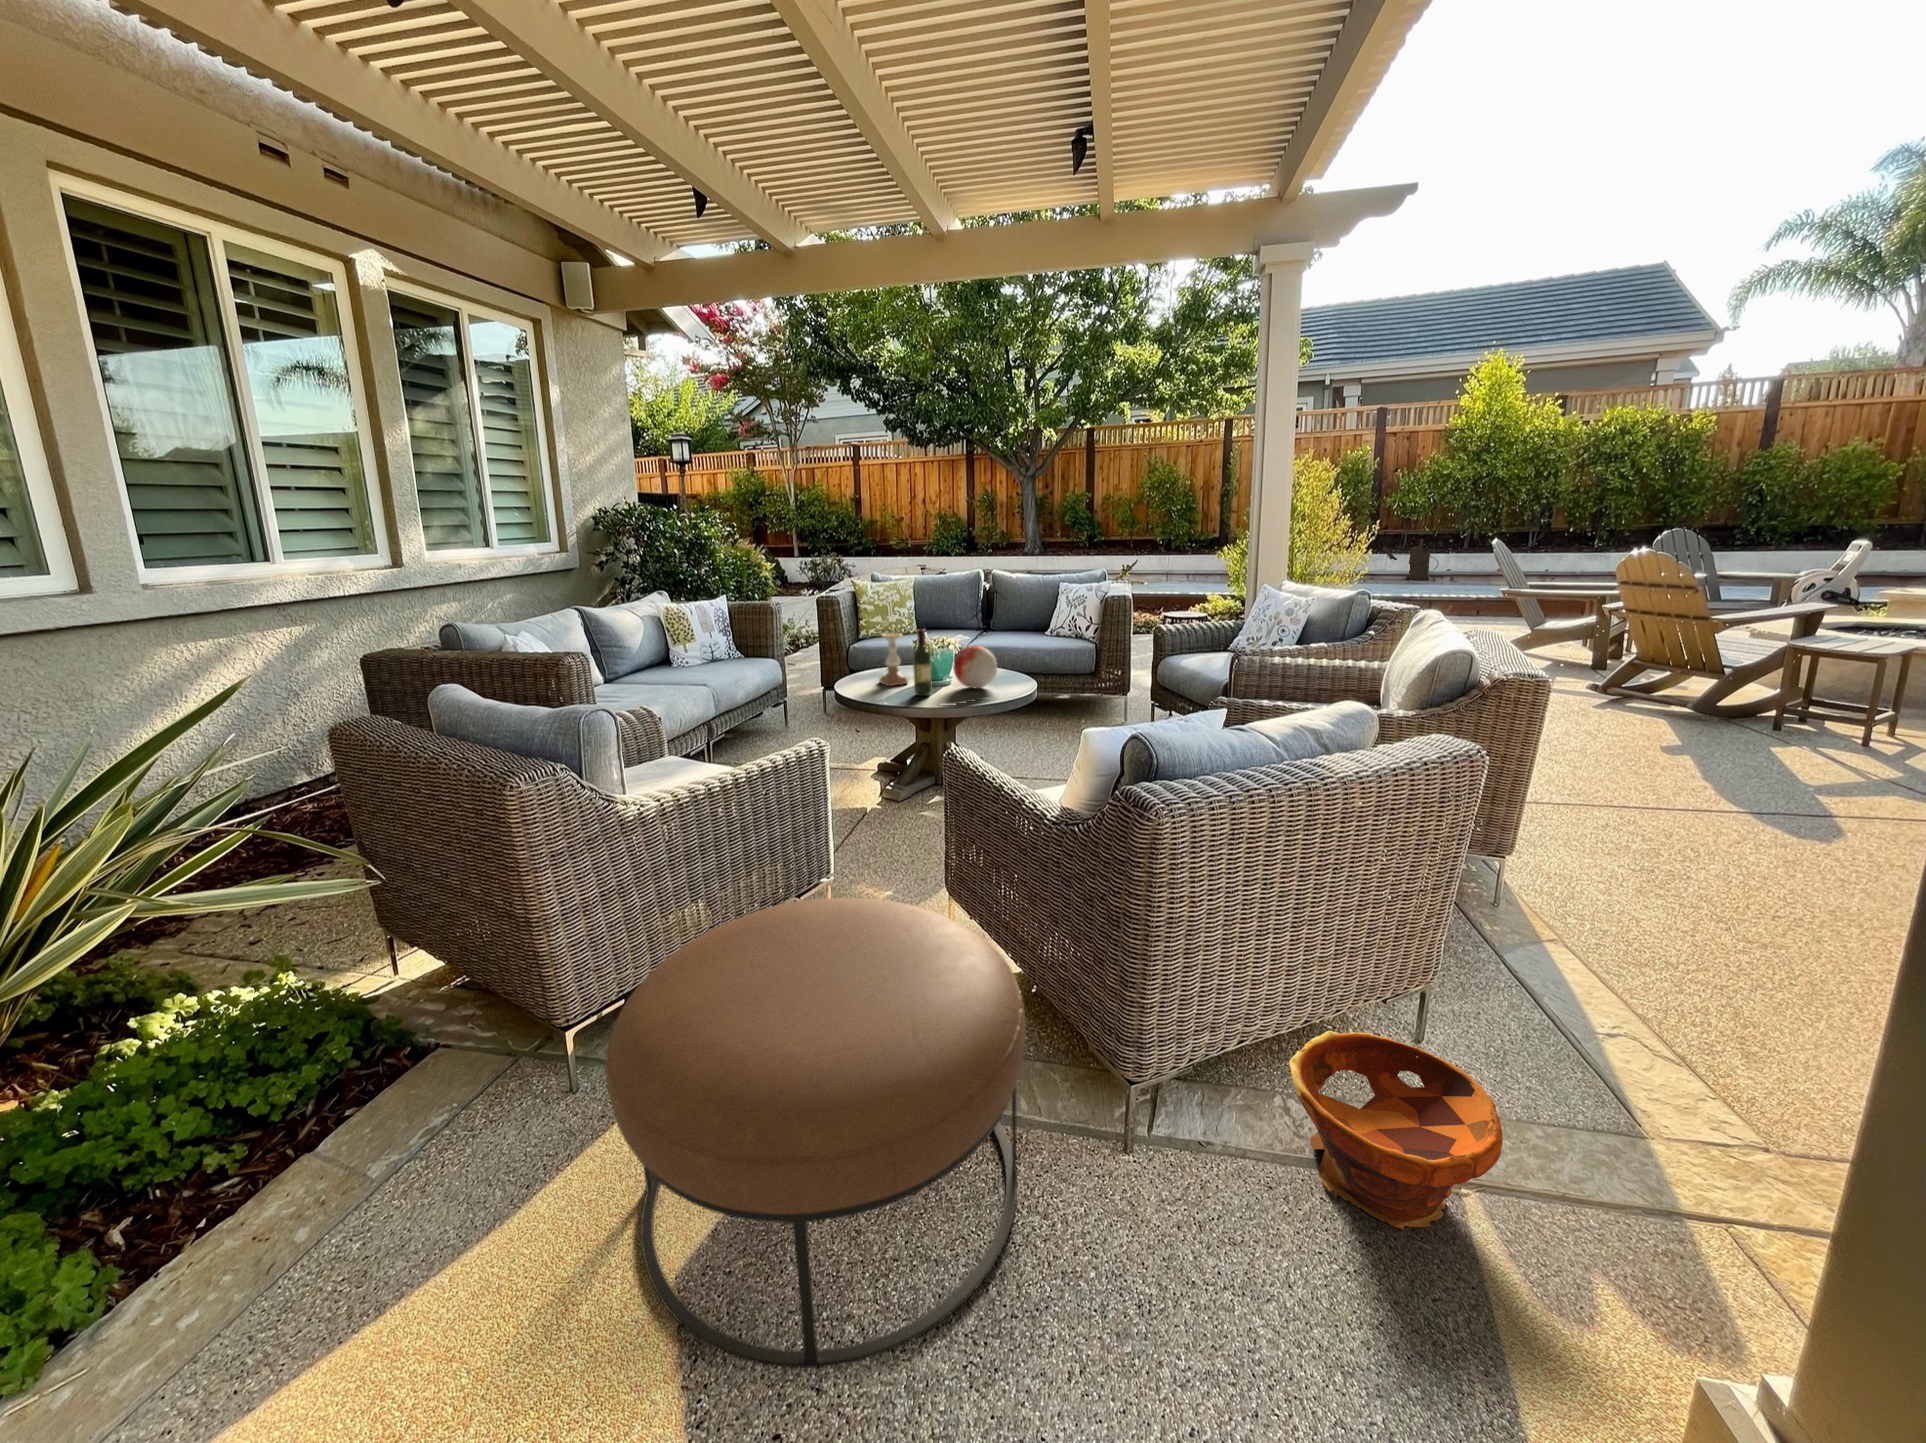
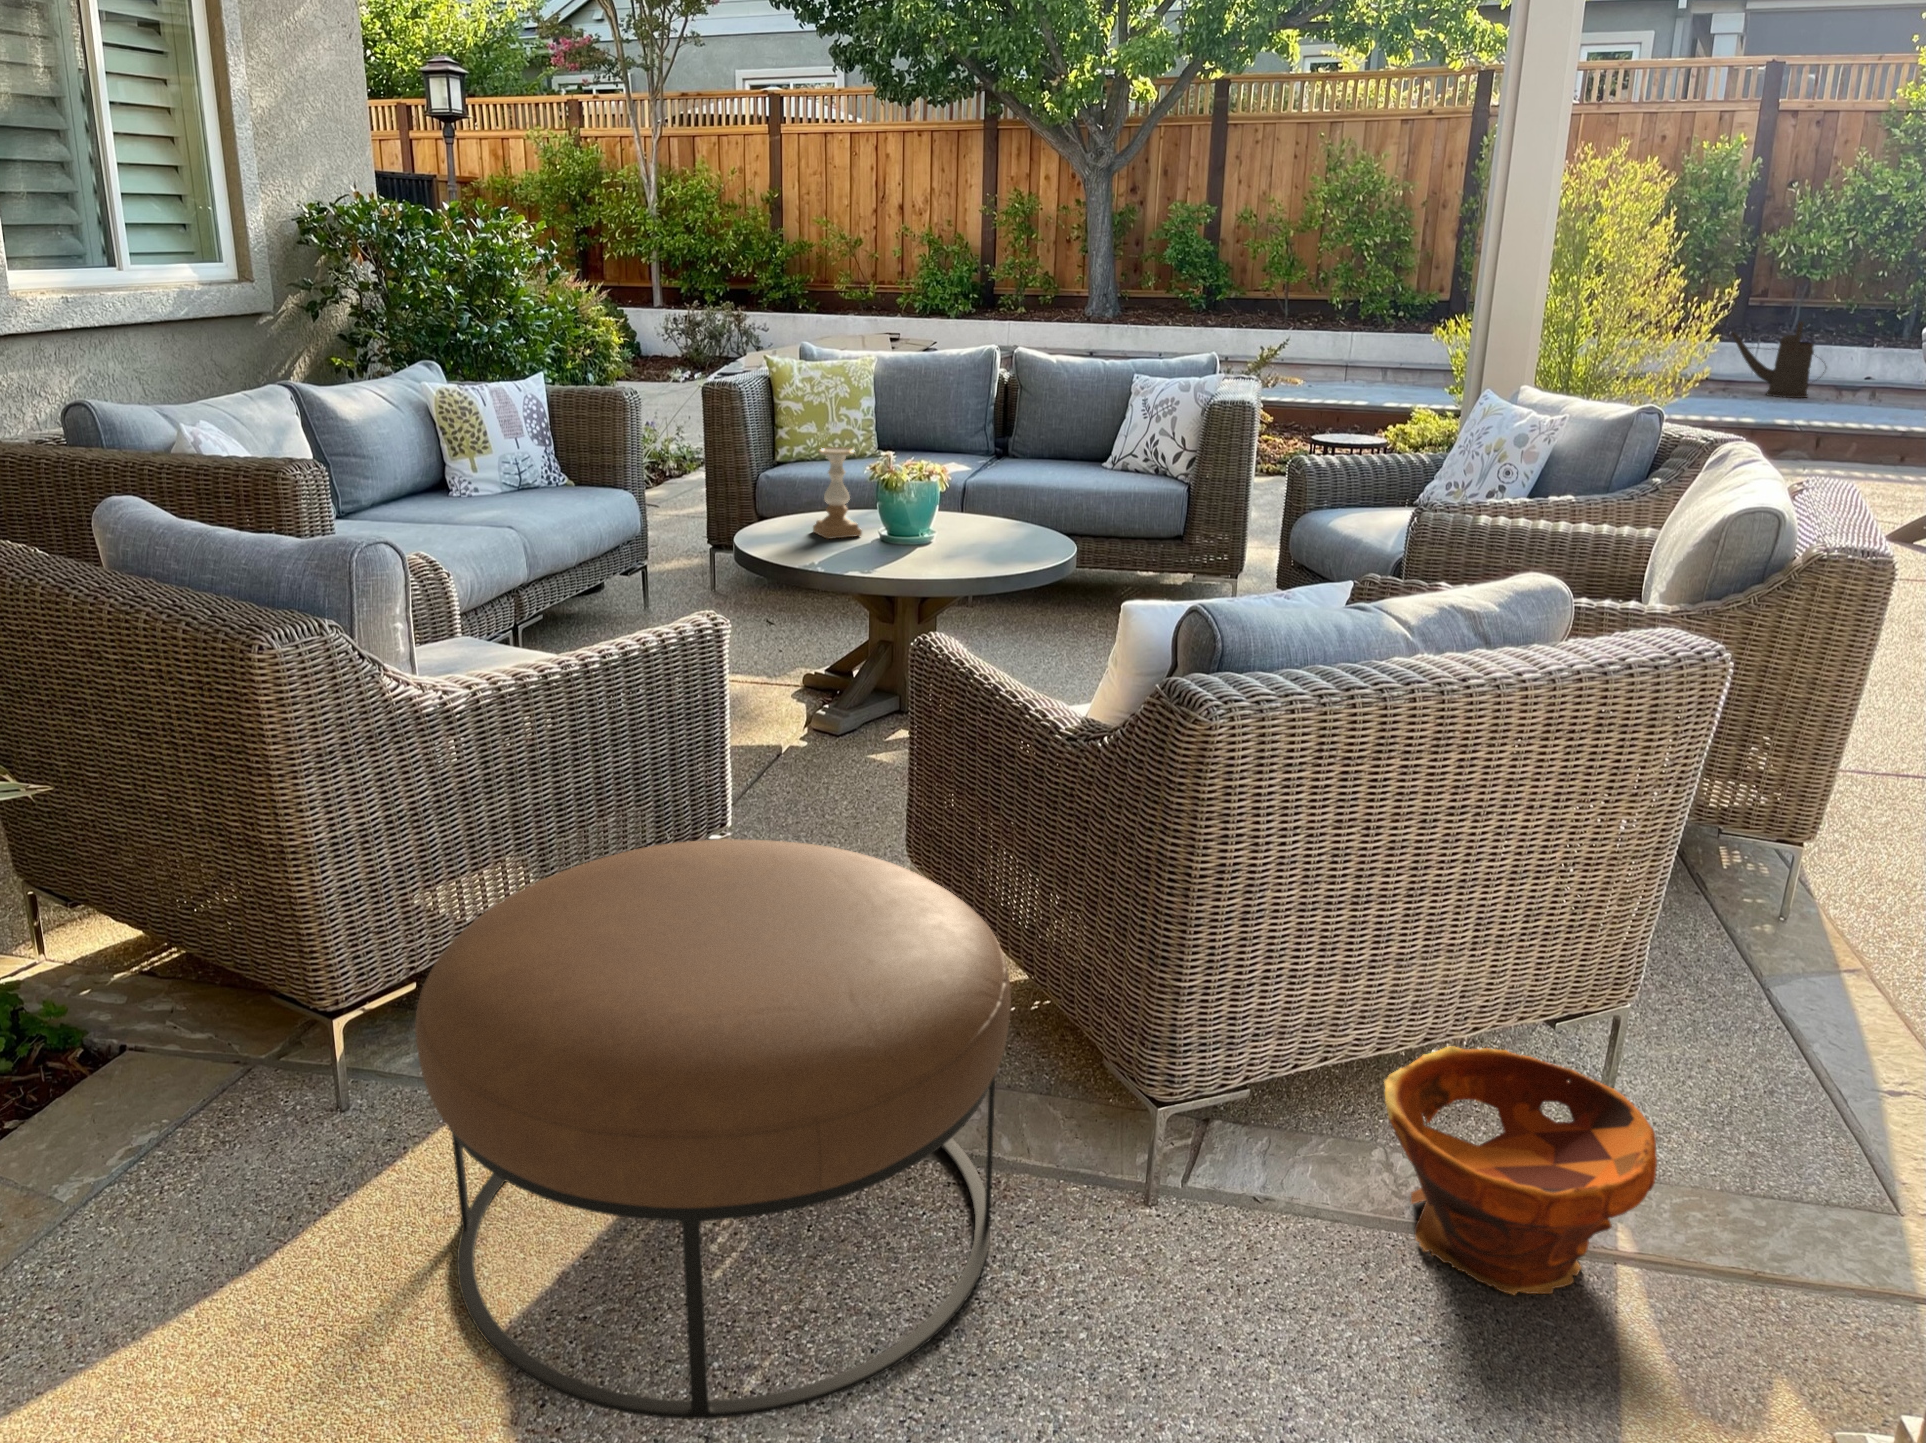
wine bottle: present [913,629,932,696] -> none [871,442,901,557]
decorative orb: present [953,645,997,689] -> none [940,475,1013,548]

